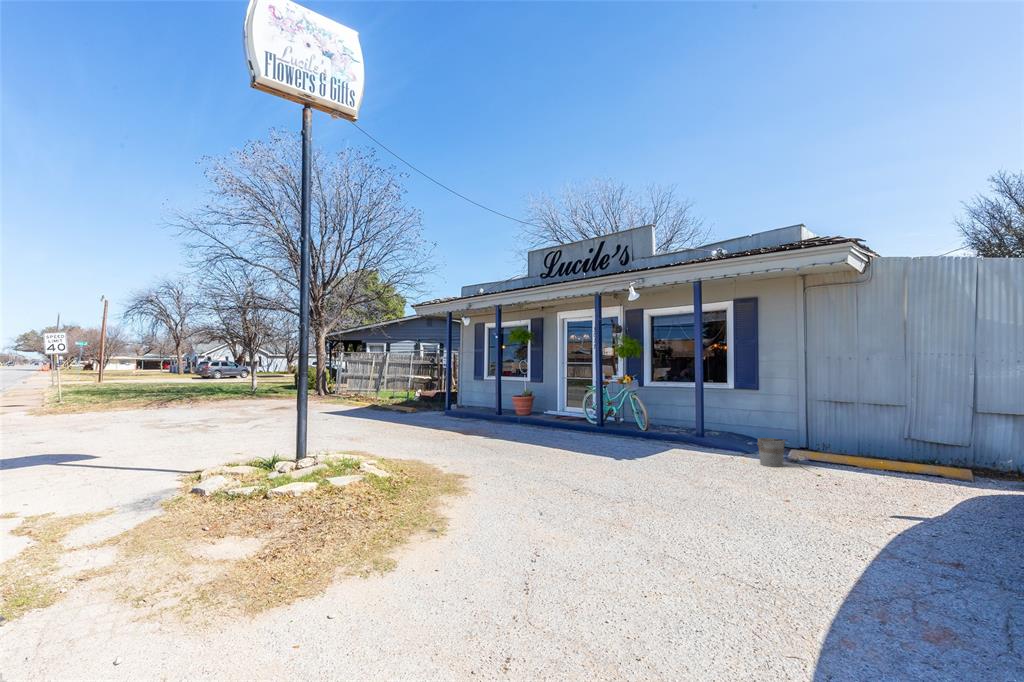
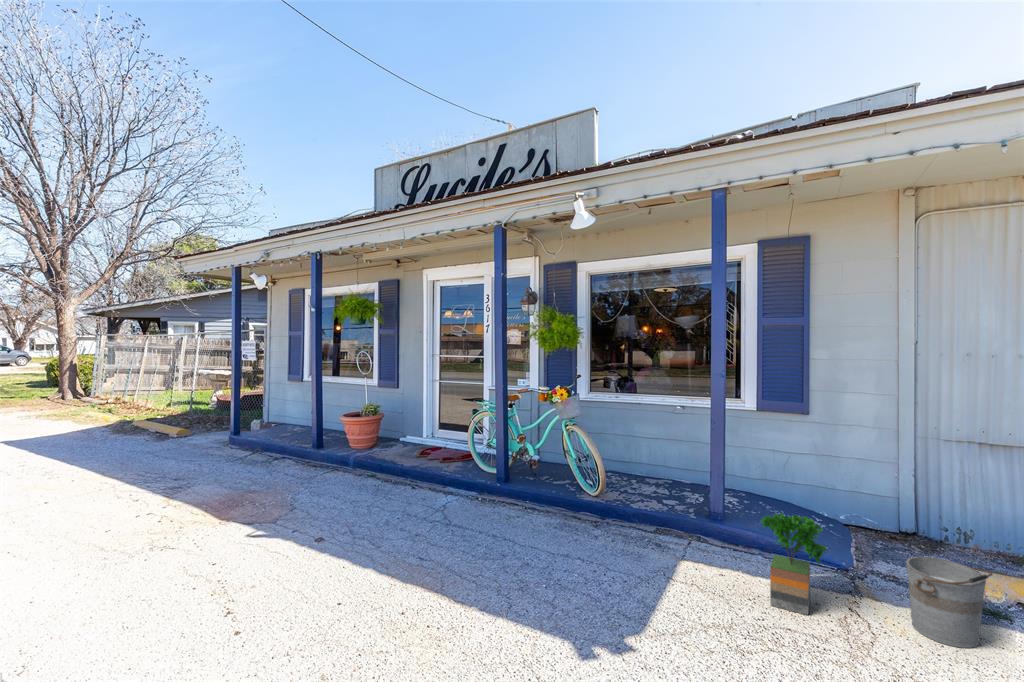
potted tree: none [704,421,730,460] -> present [761,513,827,615]

